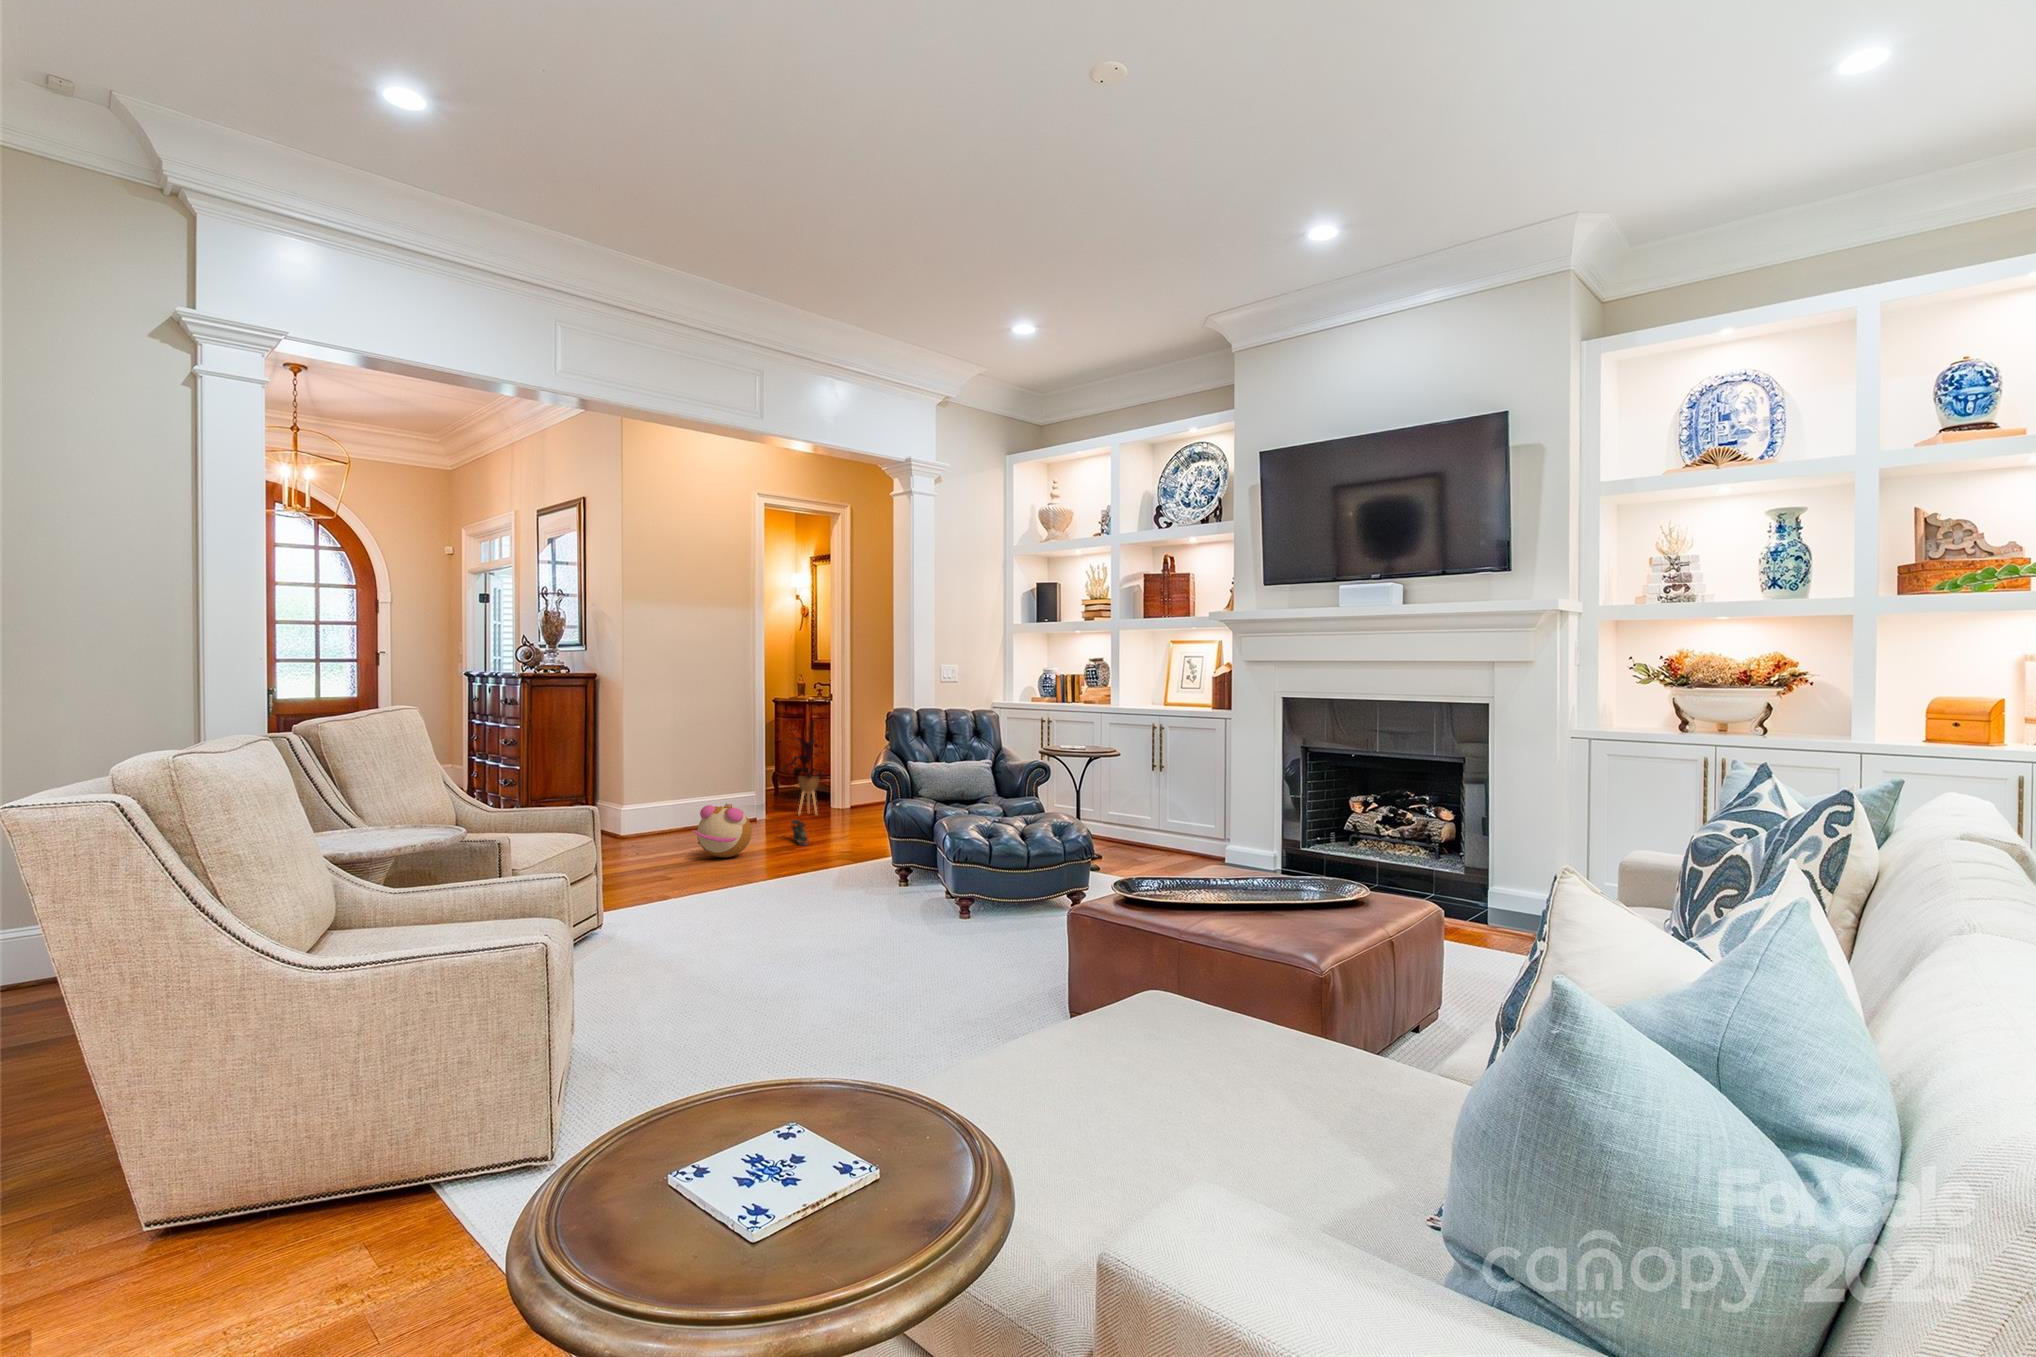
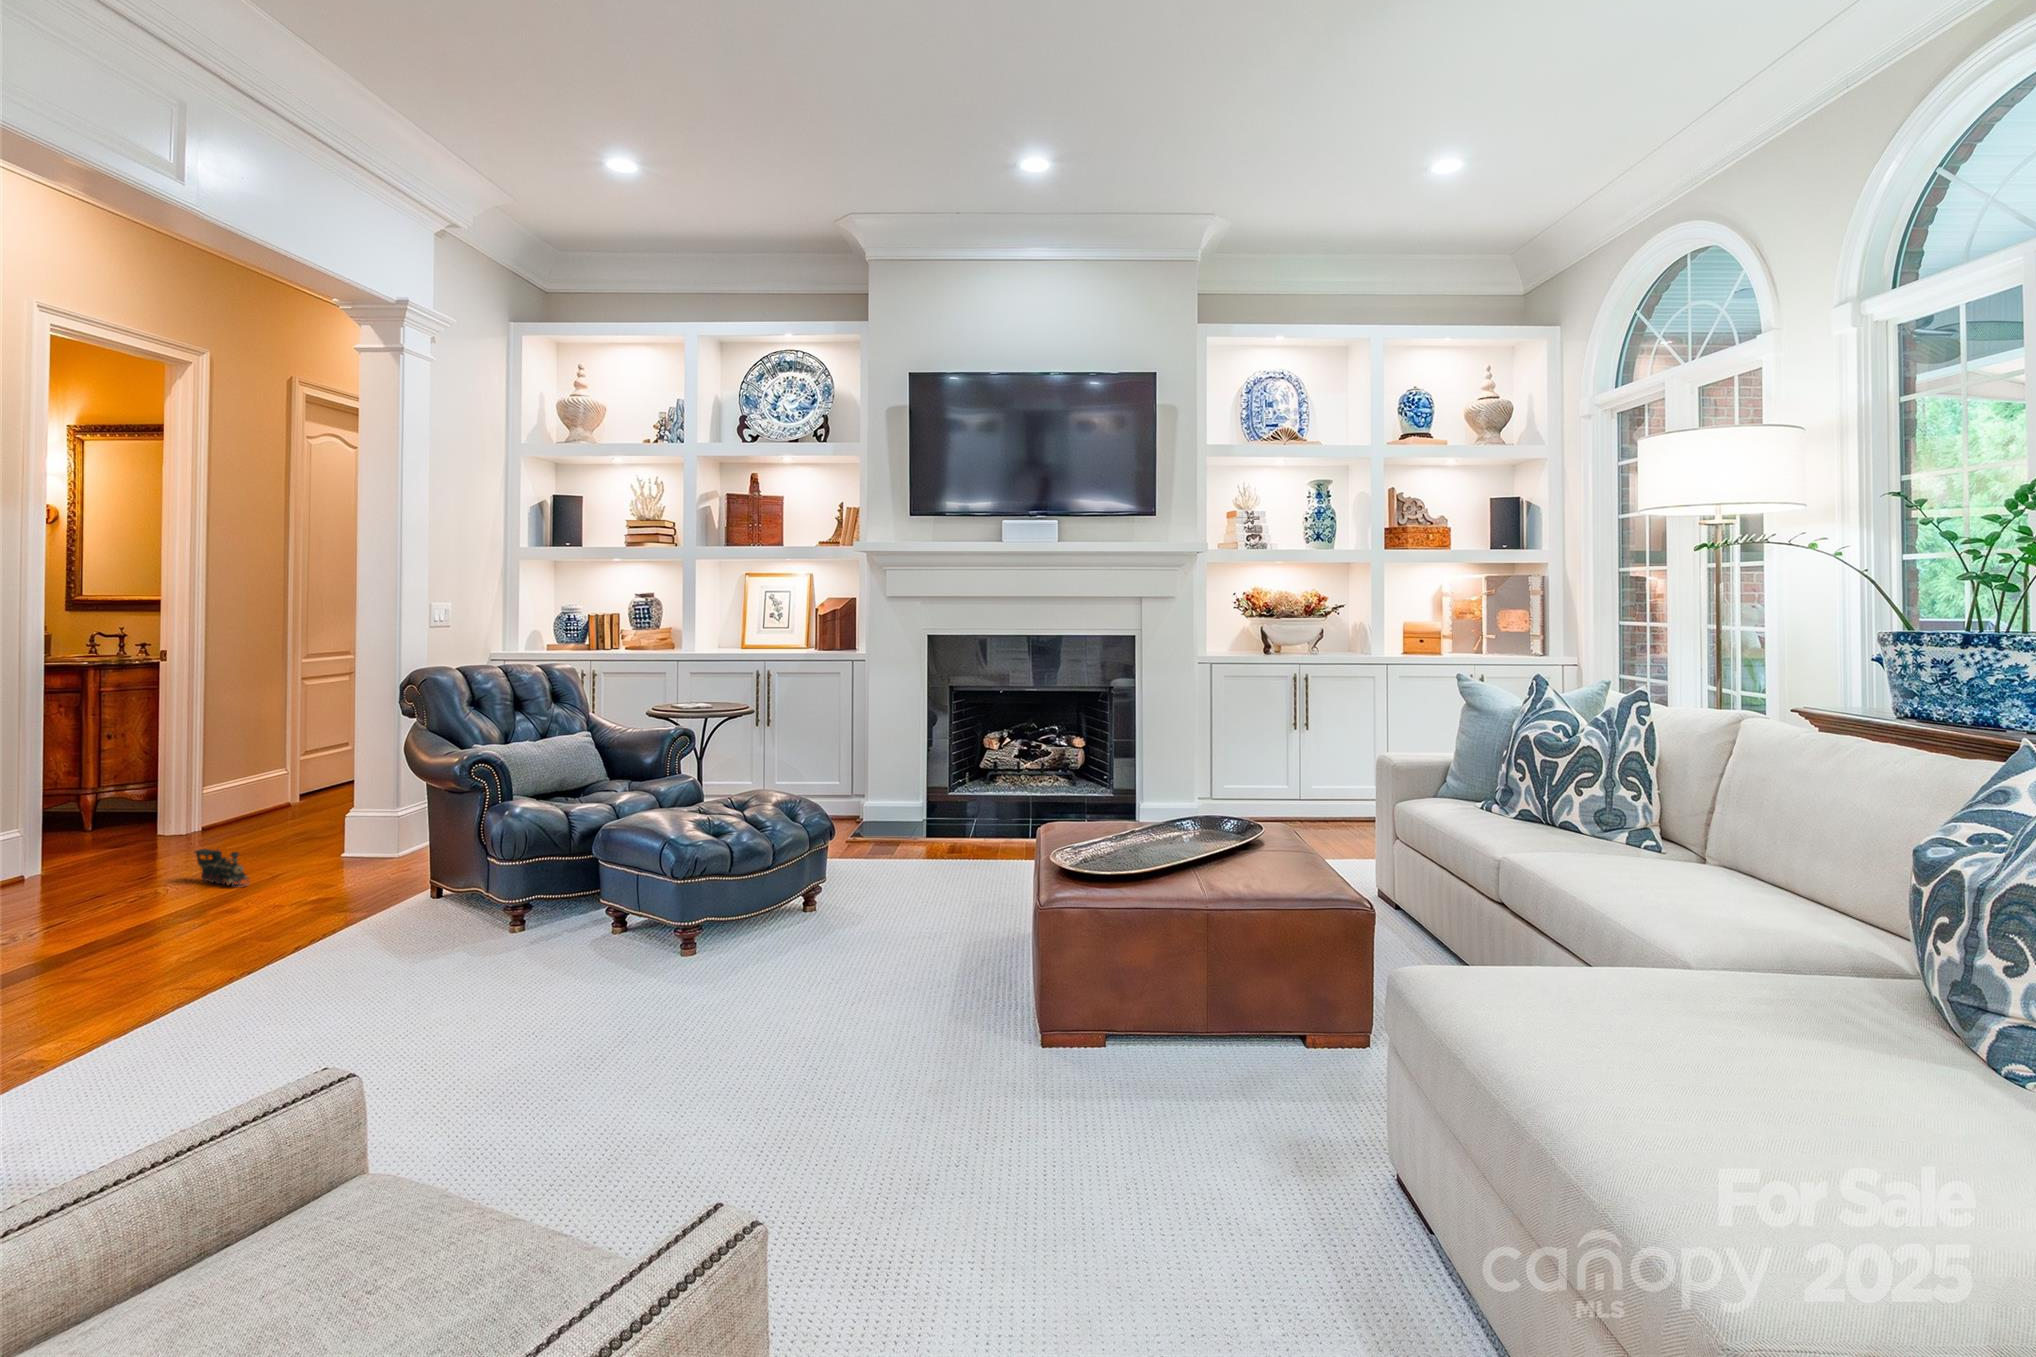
house plant: present [782,720,823,814] -> none [94,688,194,843]
plush toy: present [693,804,752,858] -> none [40,839,166,933]

